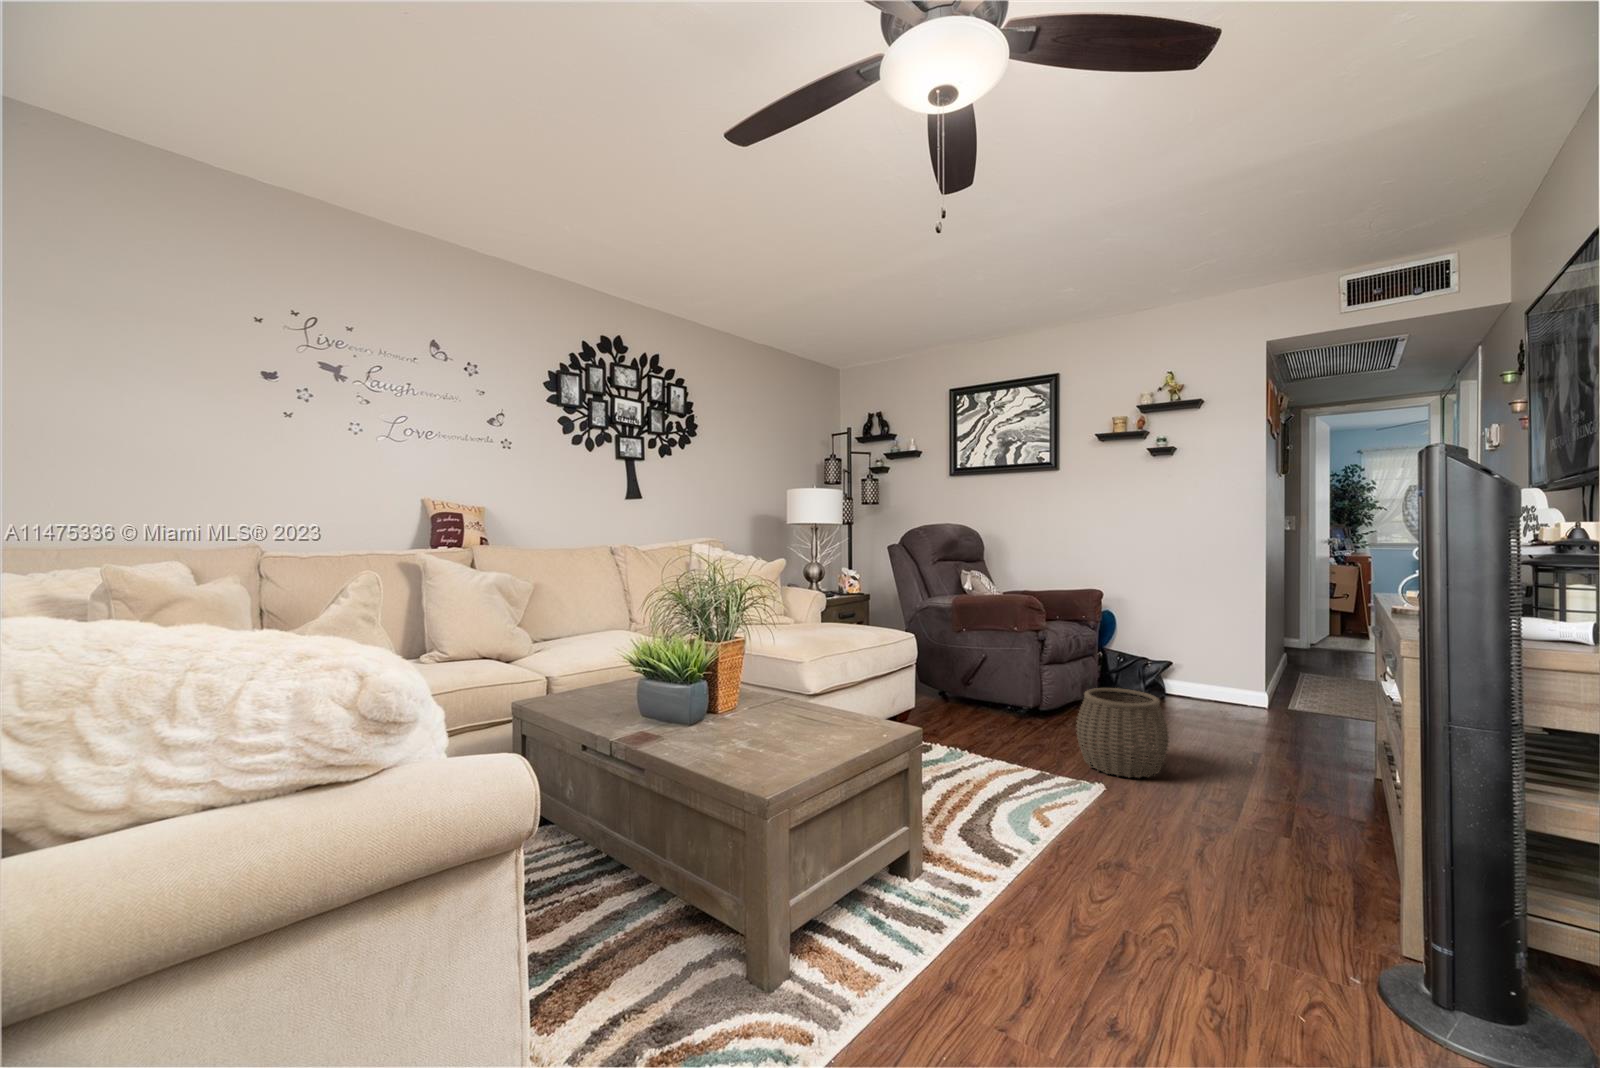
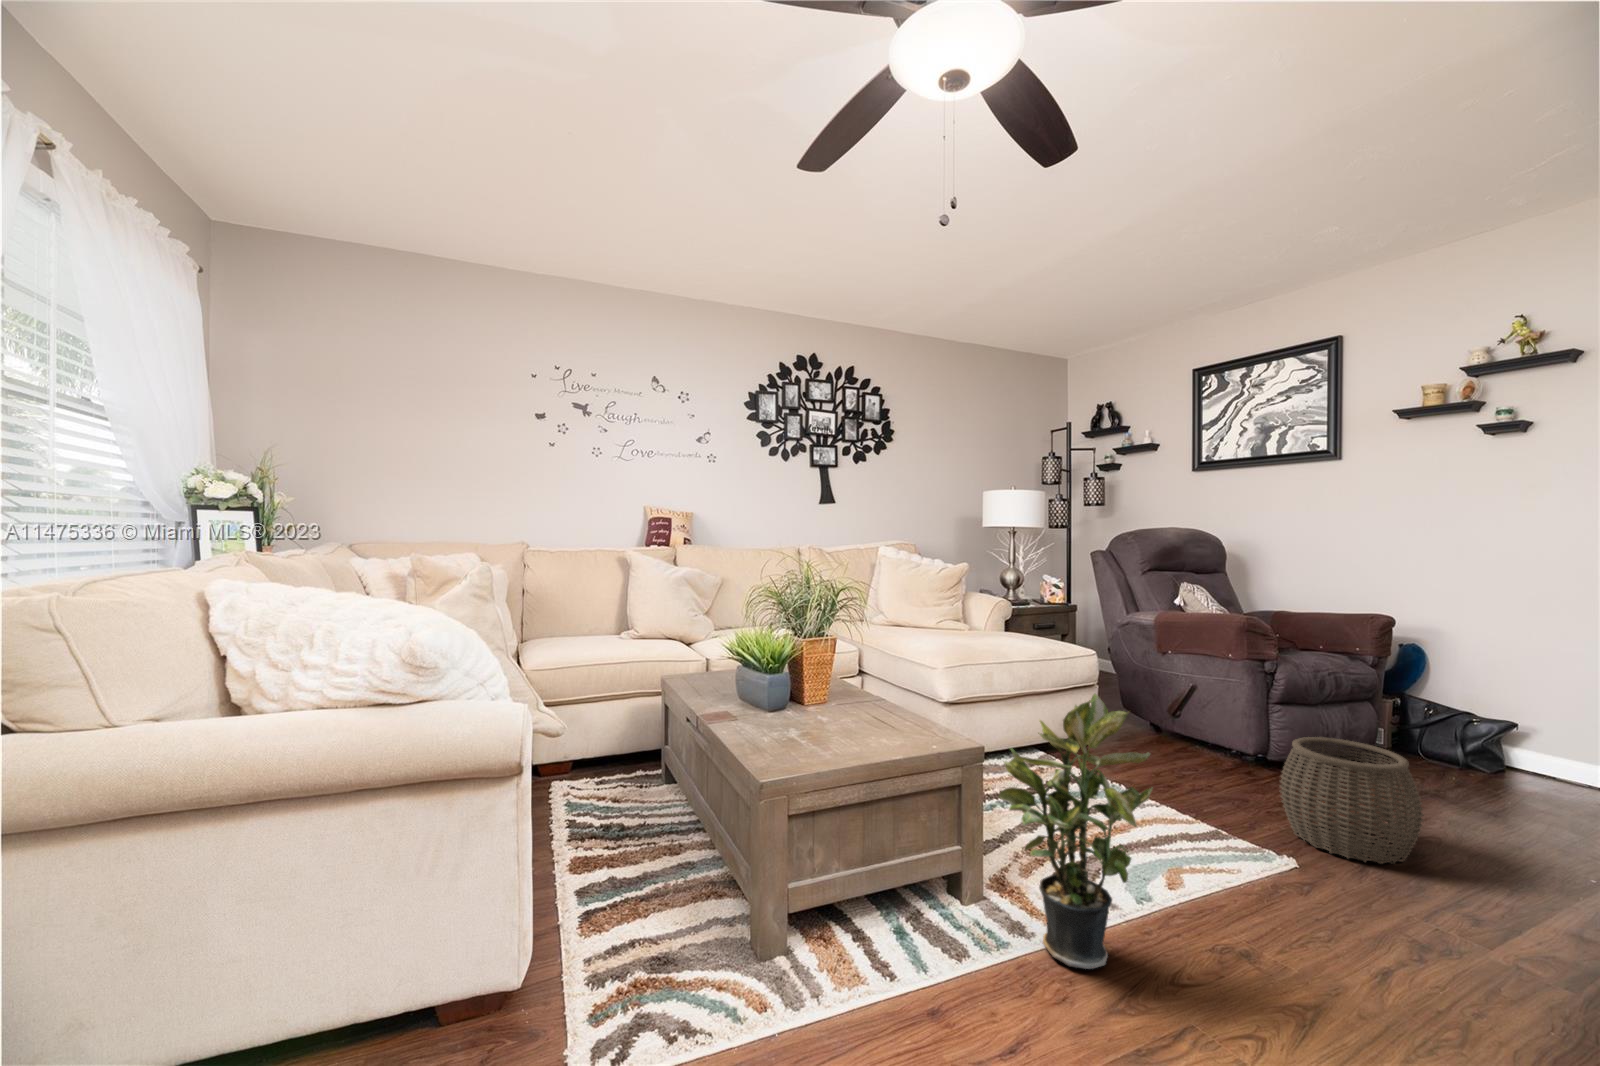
potted plant: none [947,669,1076,911] -> present [999,694,1152,969]

